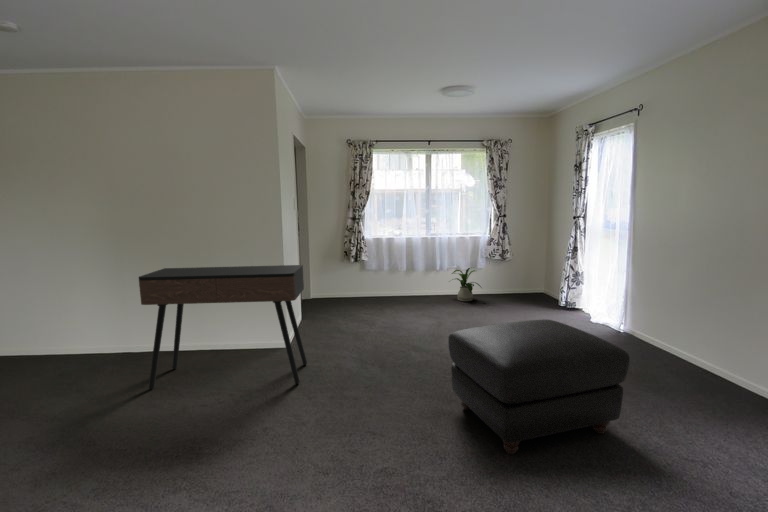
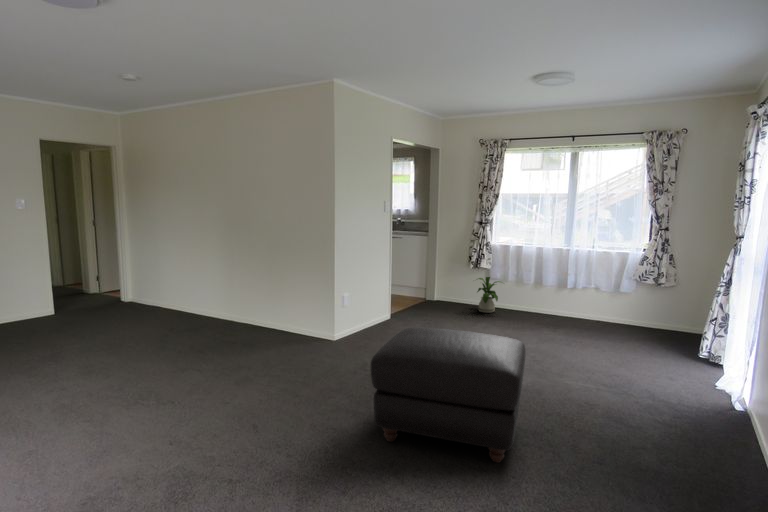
console table: present [139,265,307,389] -> none [244,248,354,353]
house plant: present [452,267,481,301] -> present [477,277,500,313]

